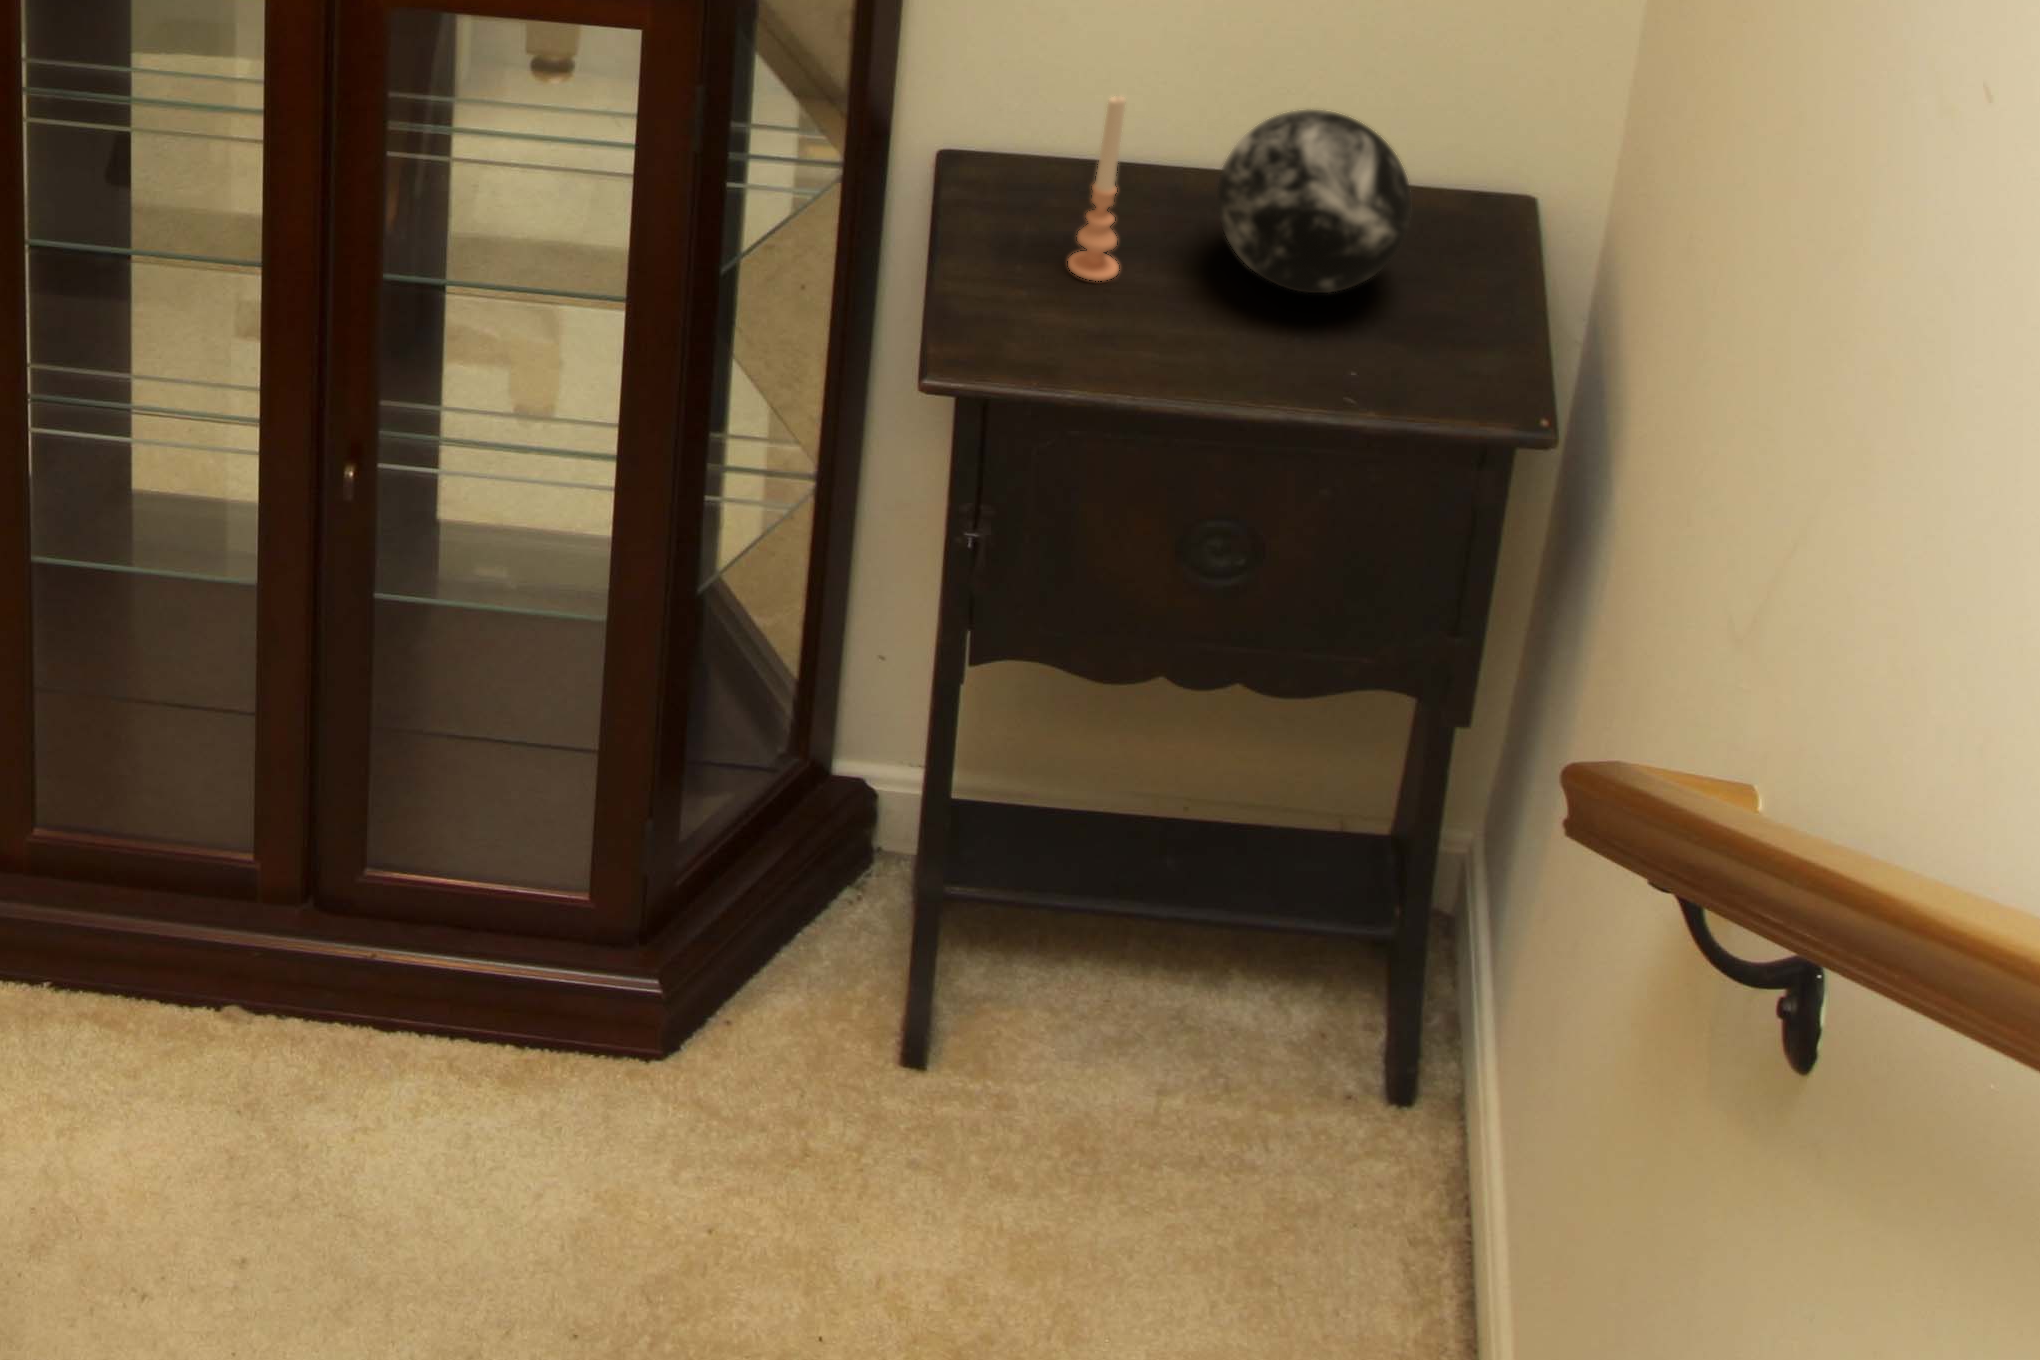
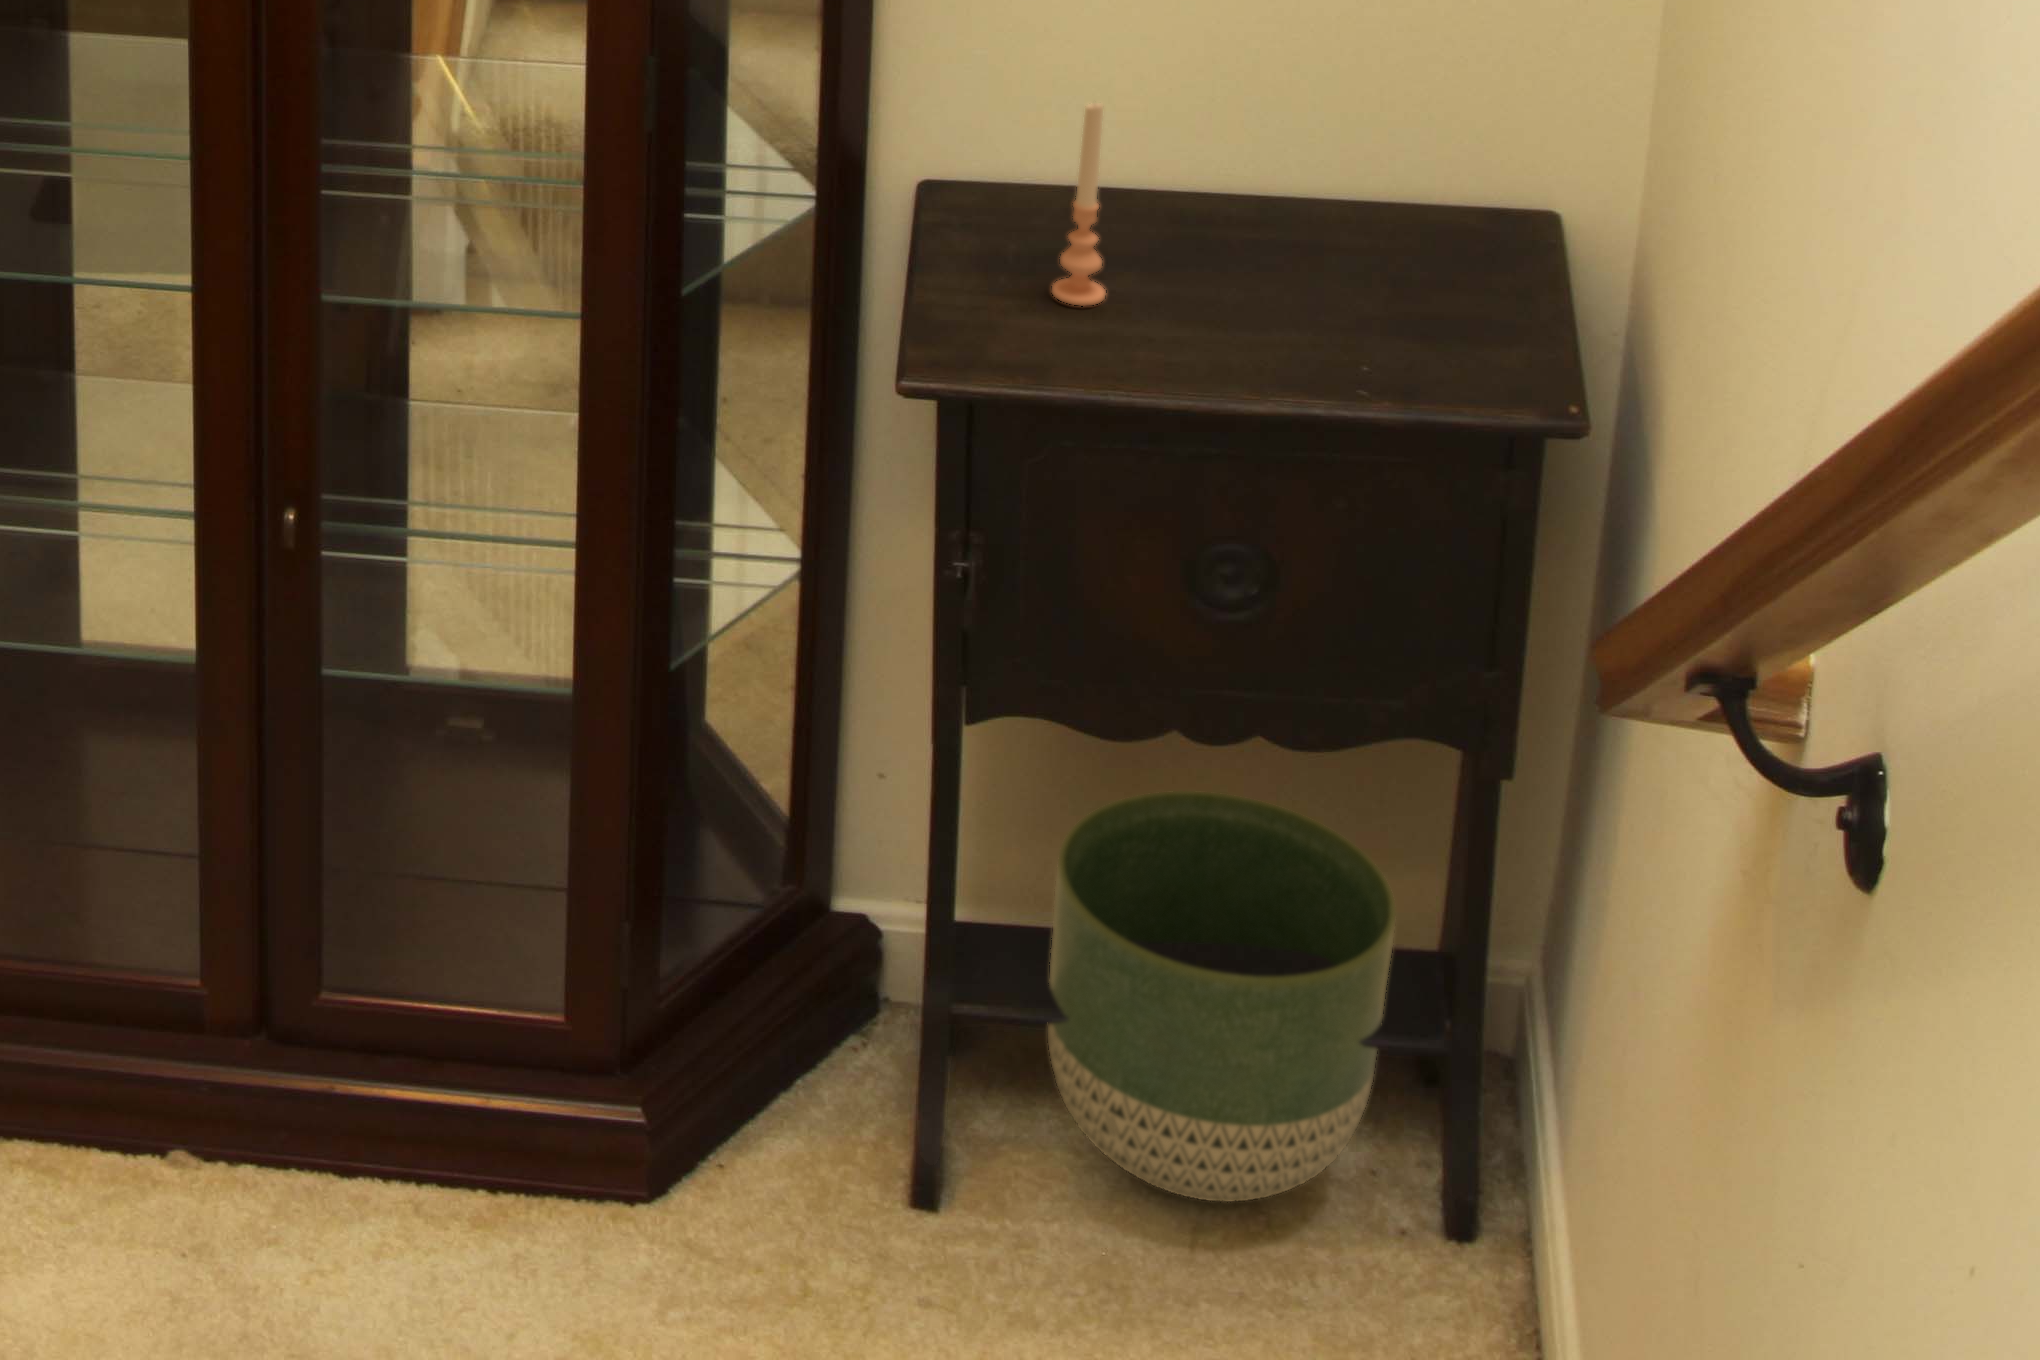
decorative orb: present [1217,109,1411,293] -> none [1205,118,1407,311]
planter: none [1032,691,1361,1068] -> present [1048,791,1396,1202]

